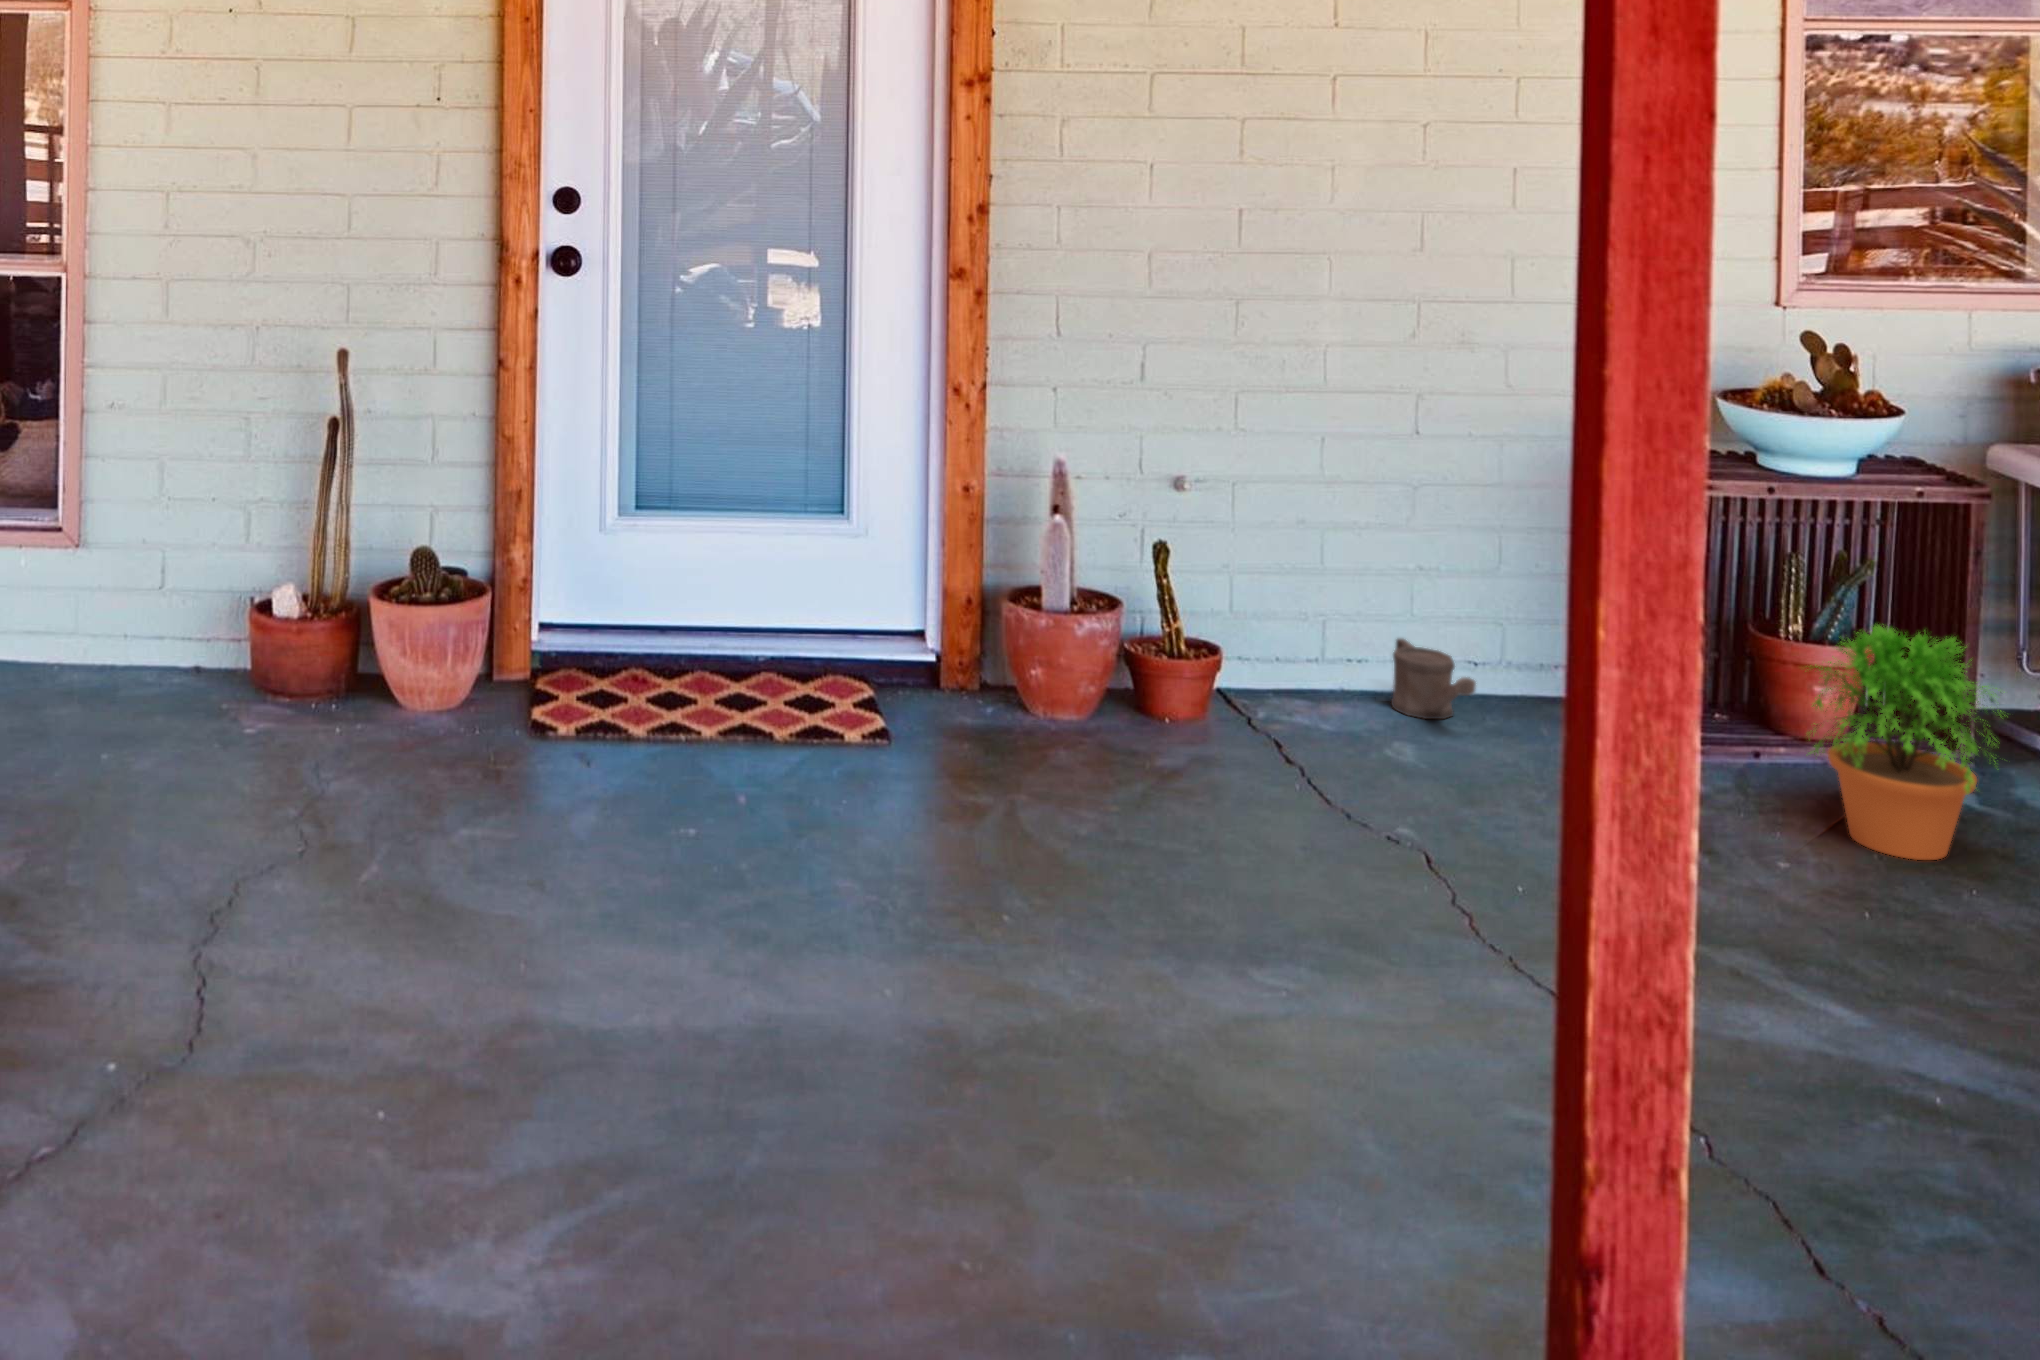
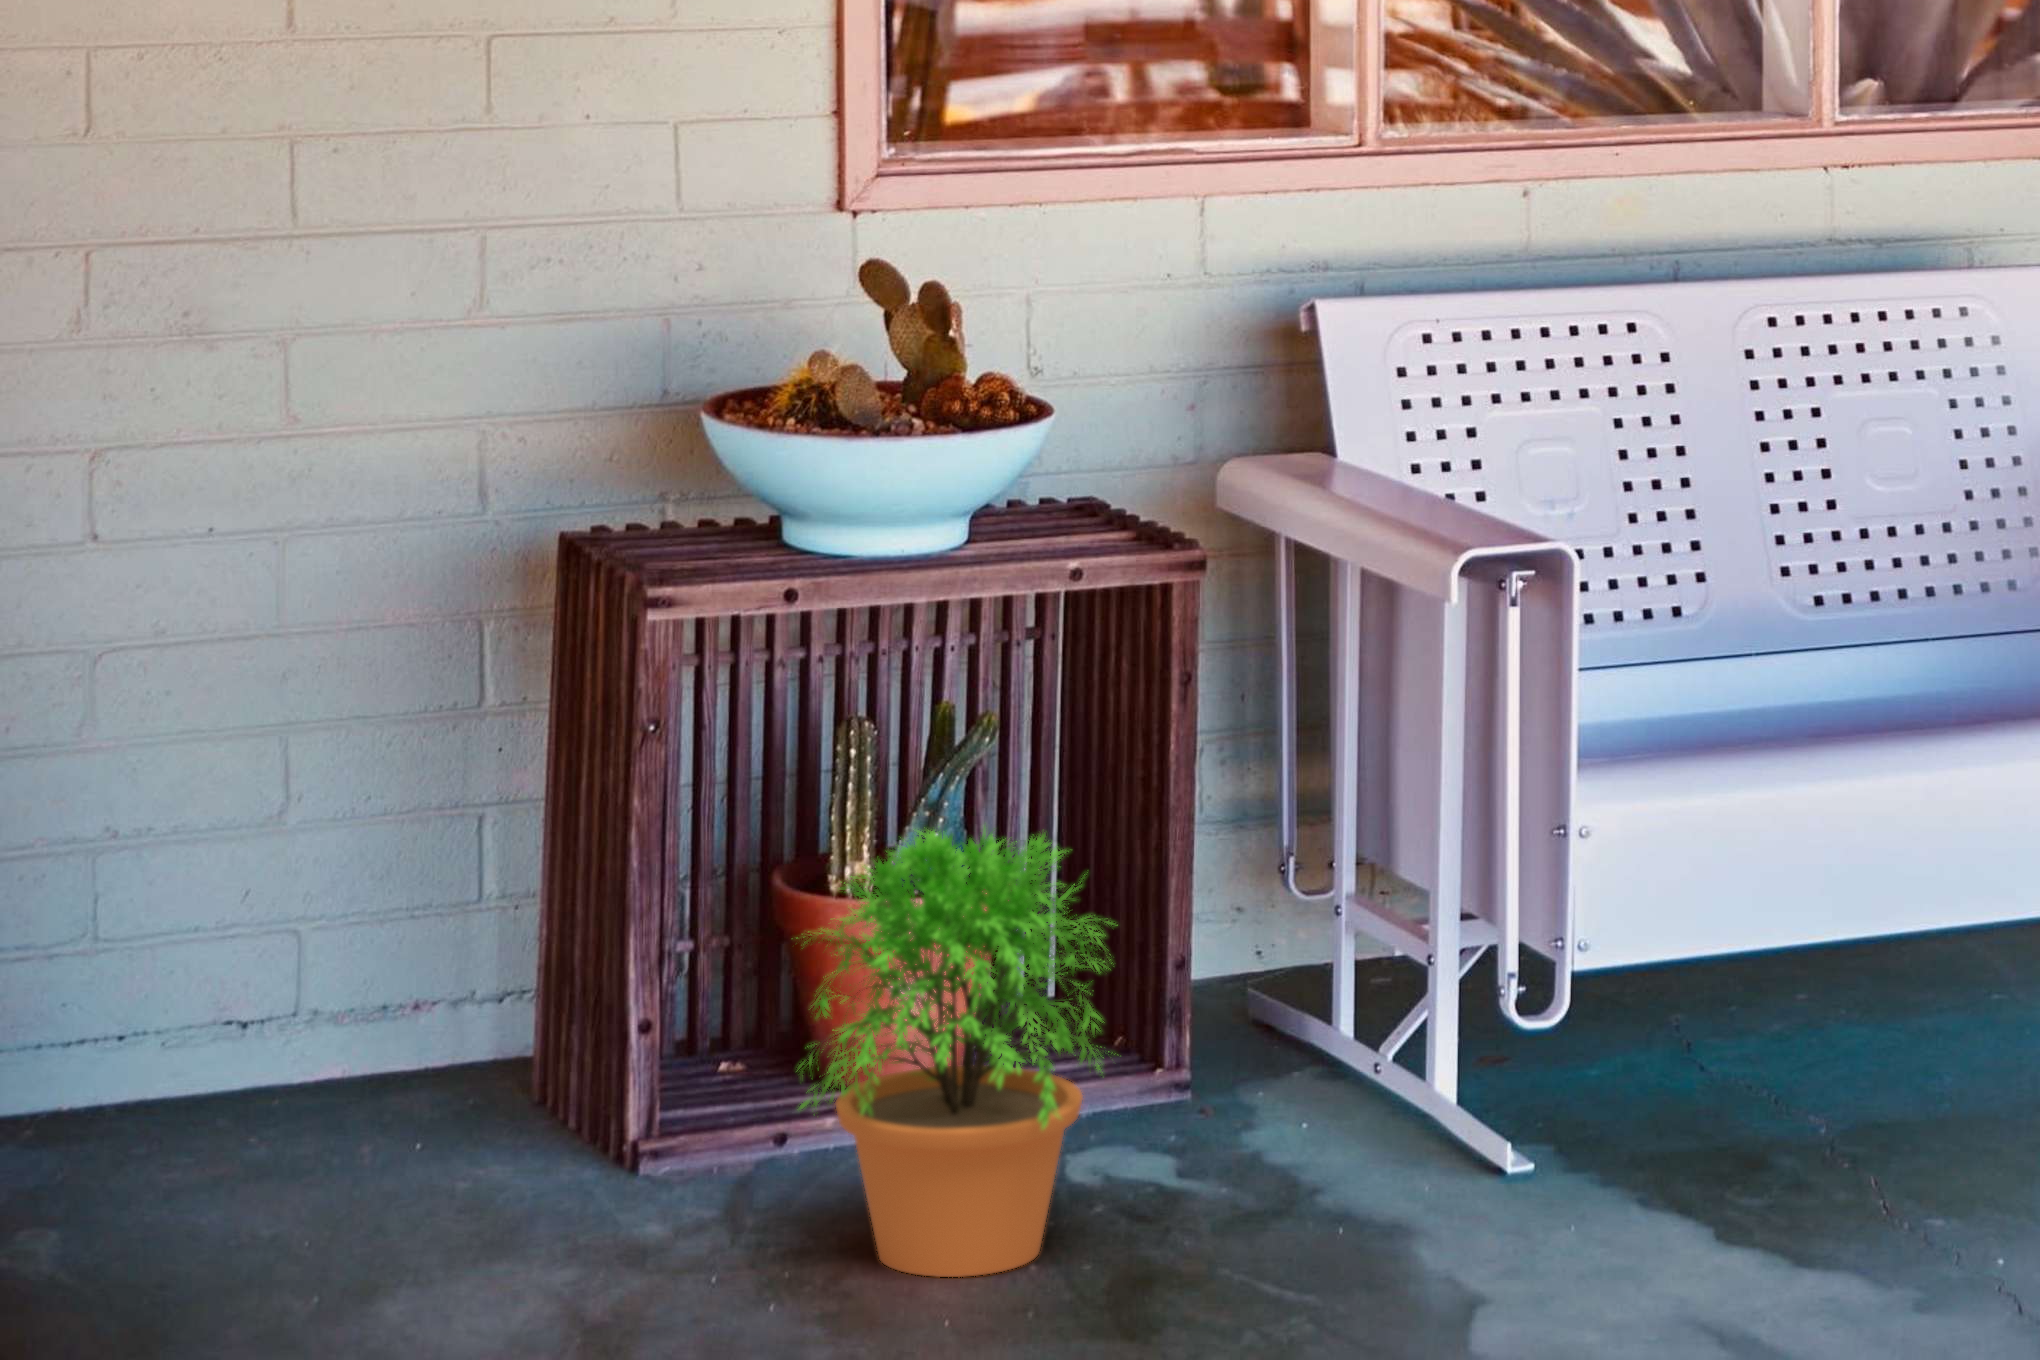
watering can: present [1391,638,1476,719] -> none [51,1016,198,1181]

